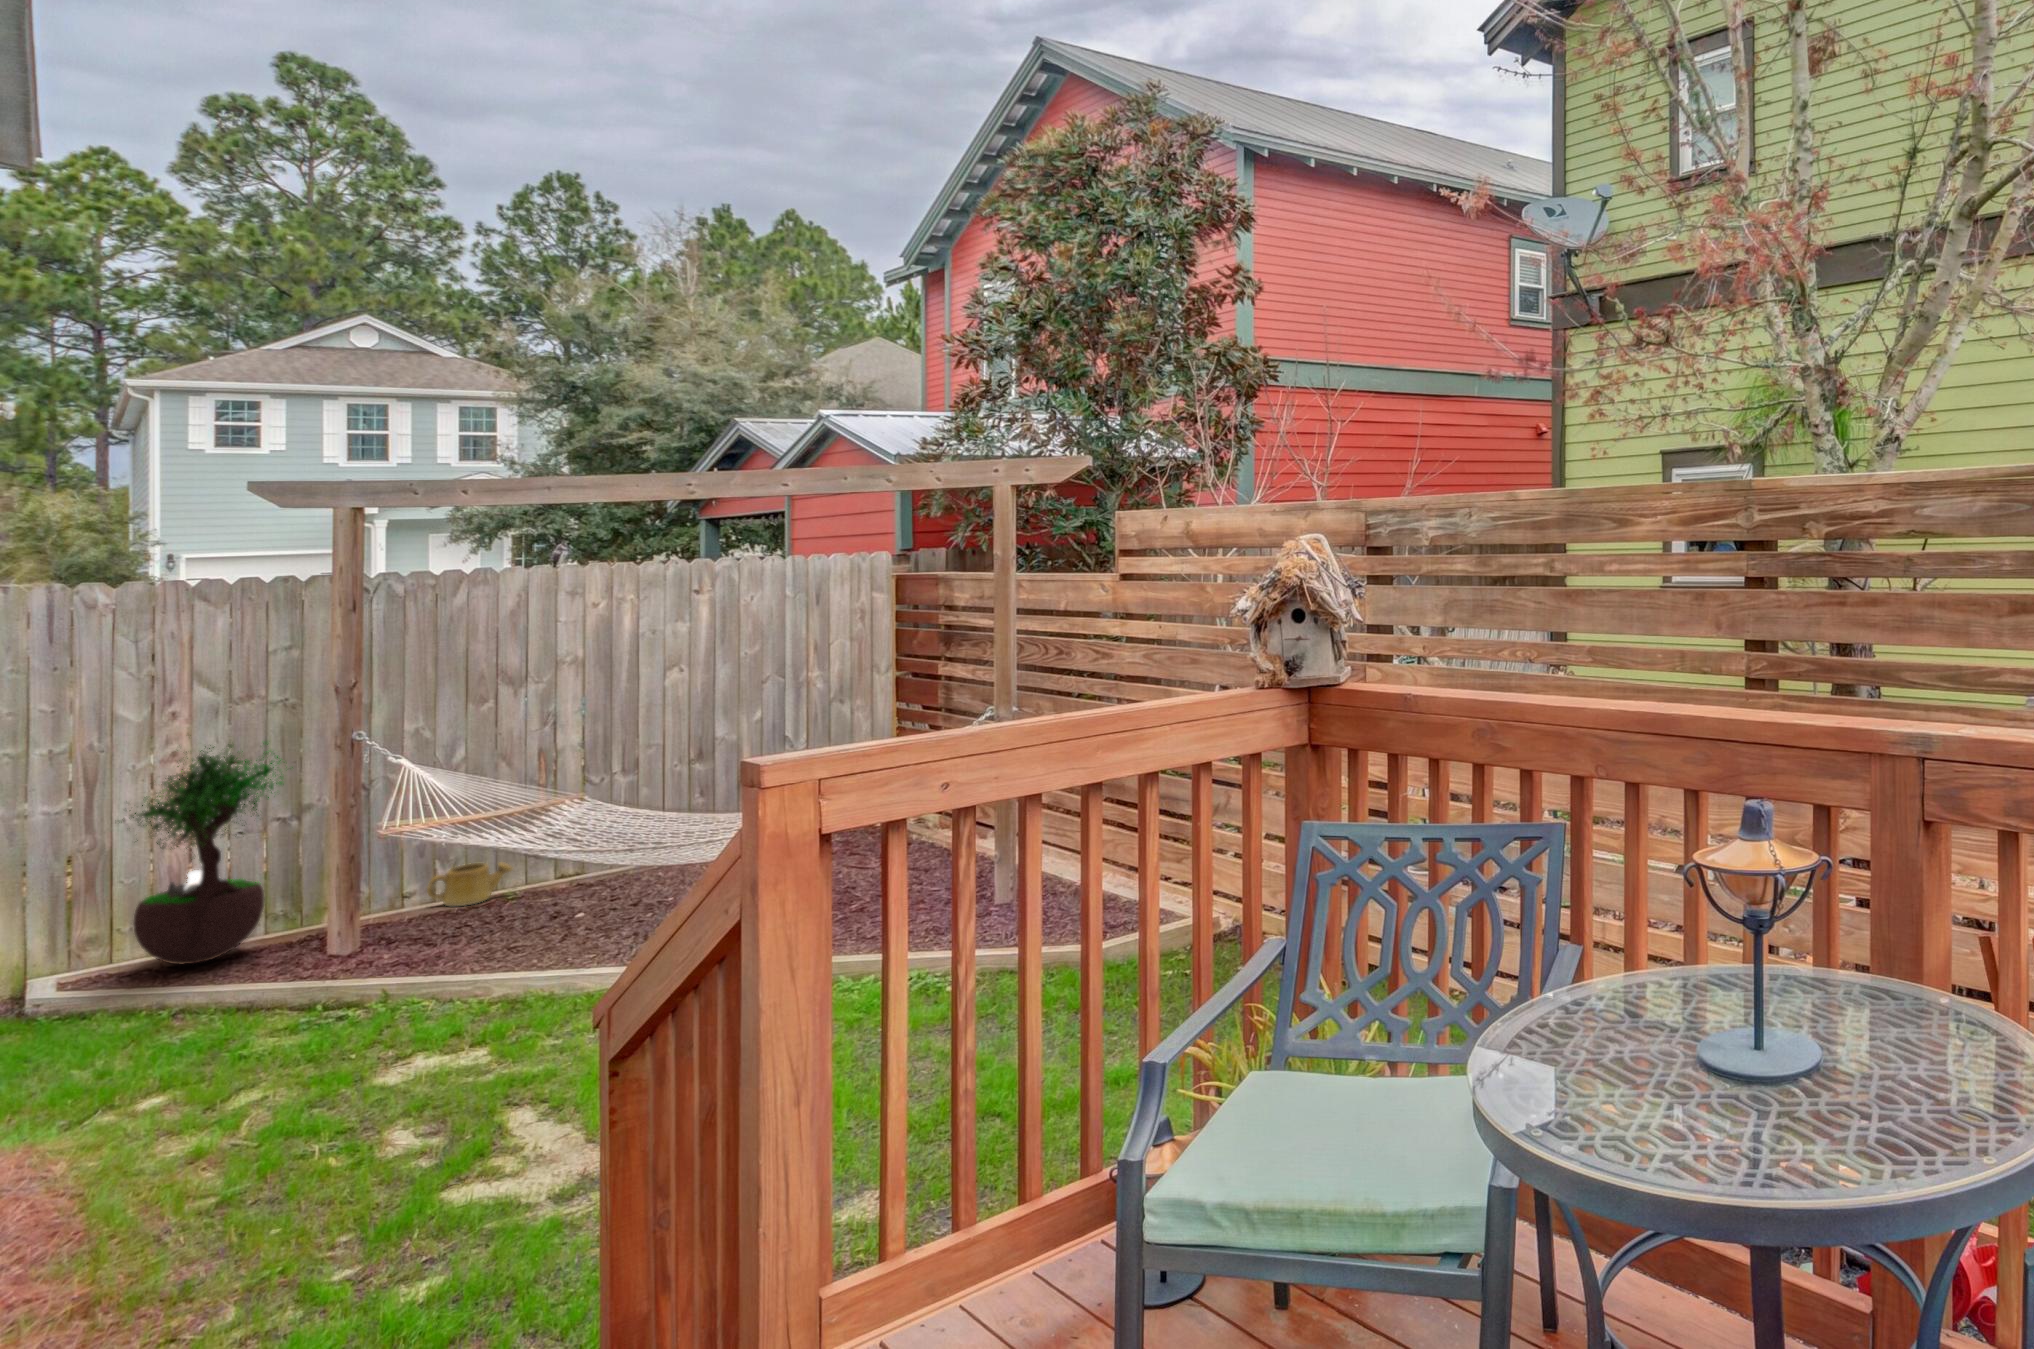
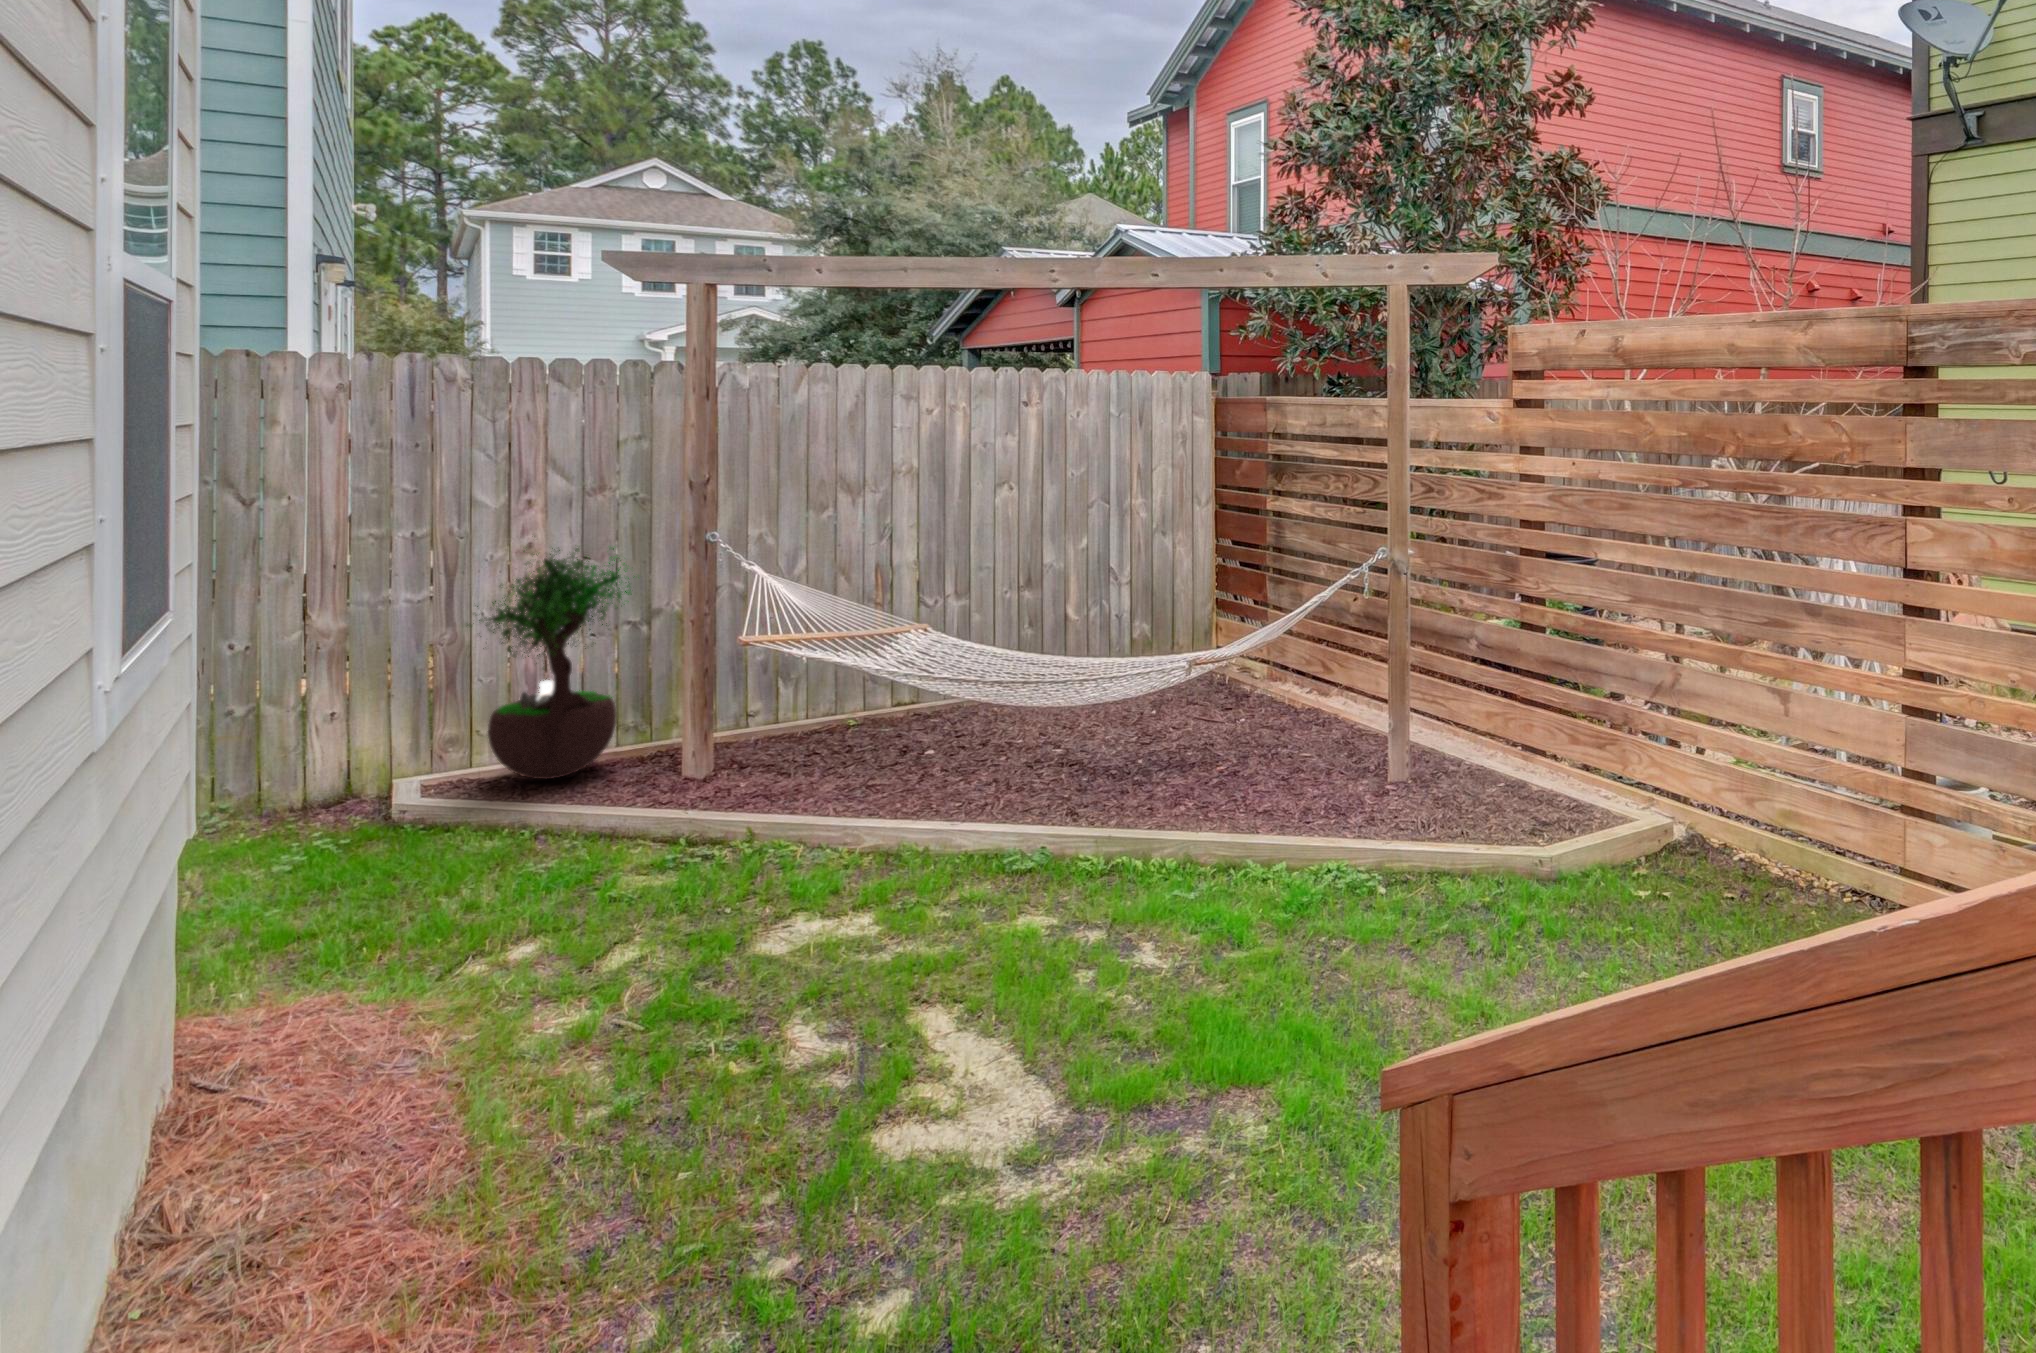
watering can: present [427,862,513,906] -> none [774,685,858,730]

